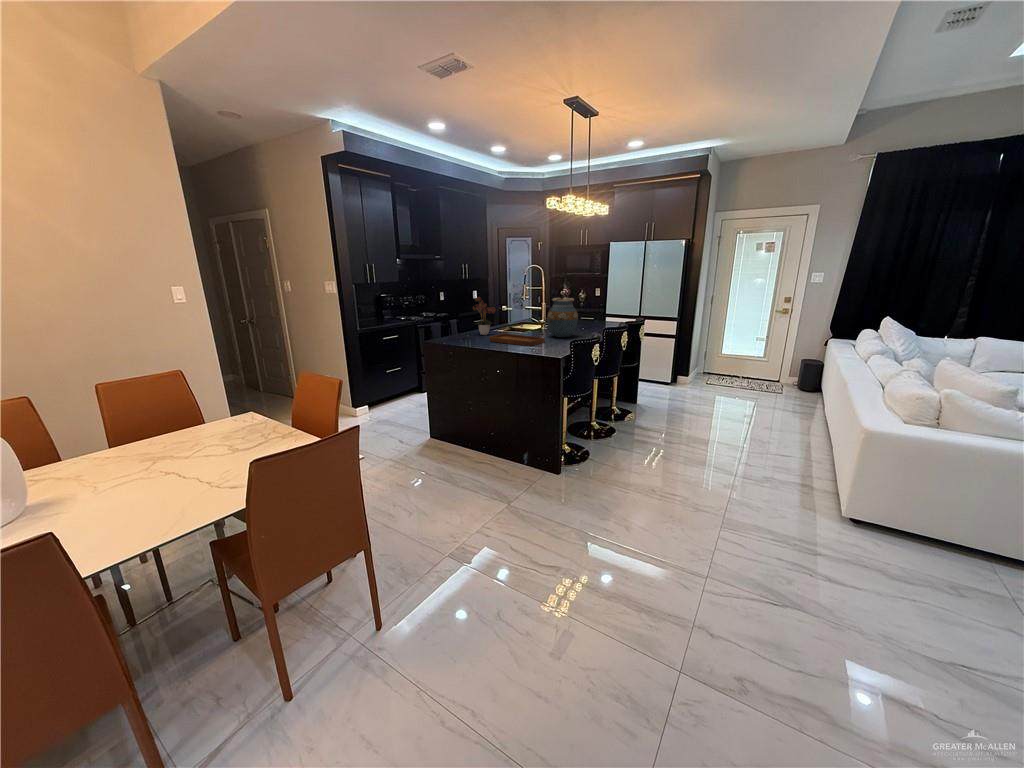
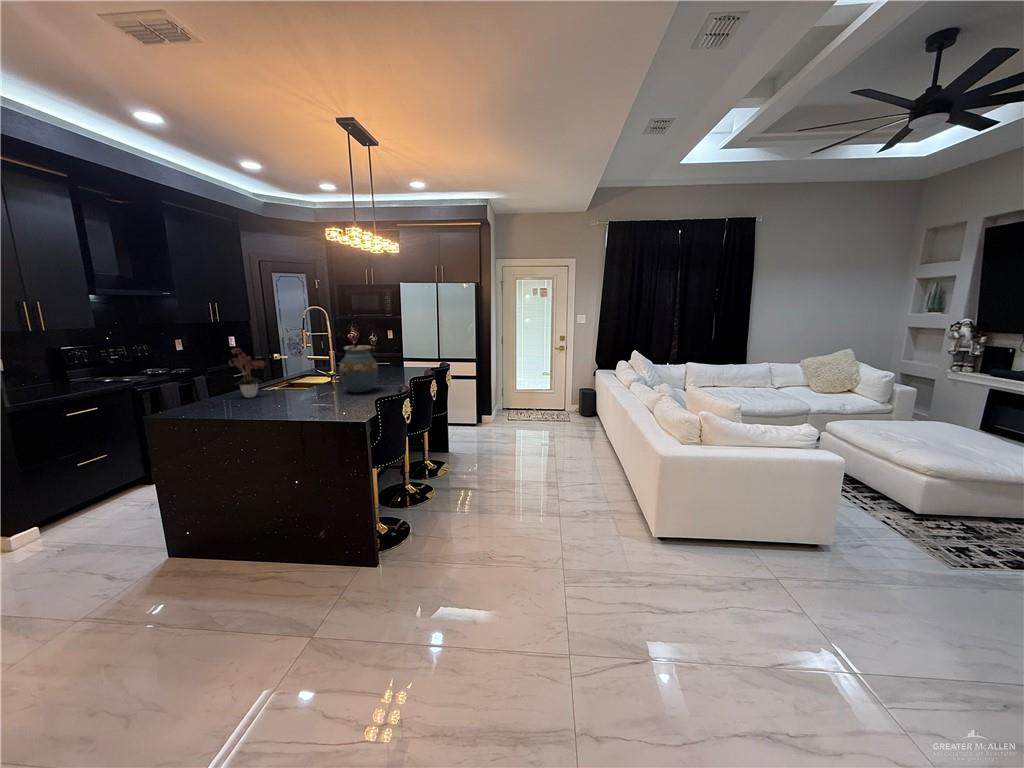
tray: present [489,325,545,346] -> none [258,382,340,410]

